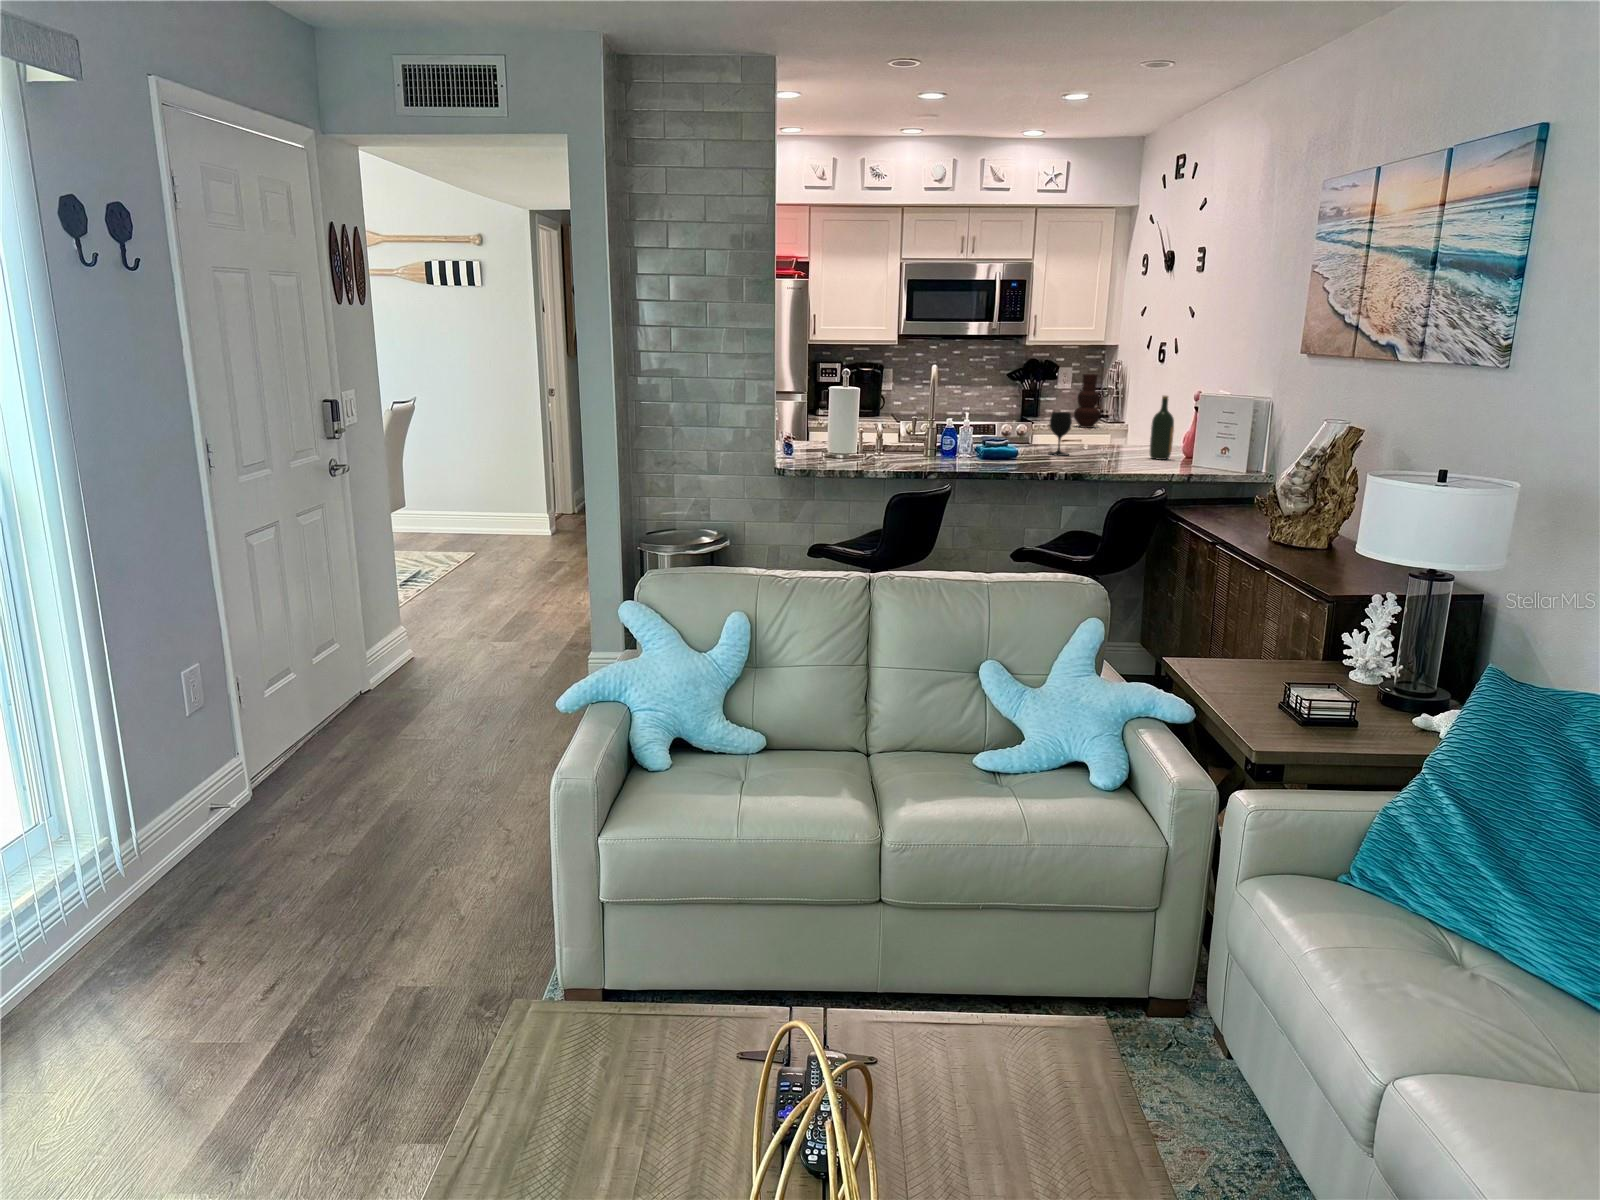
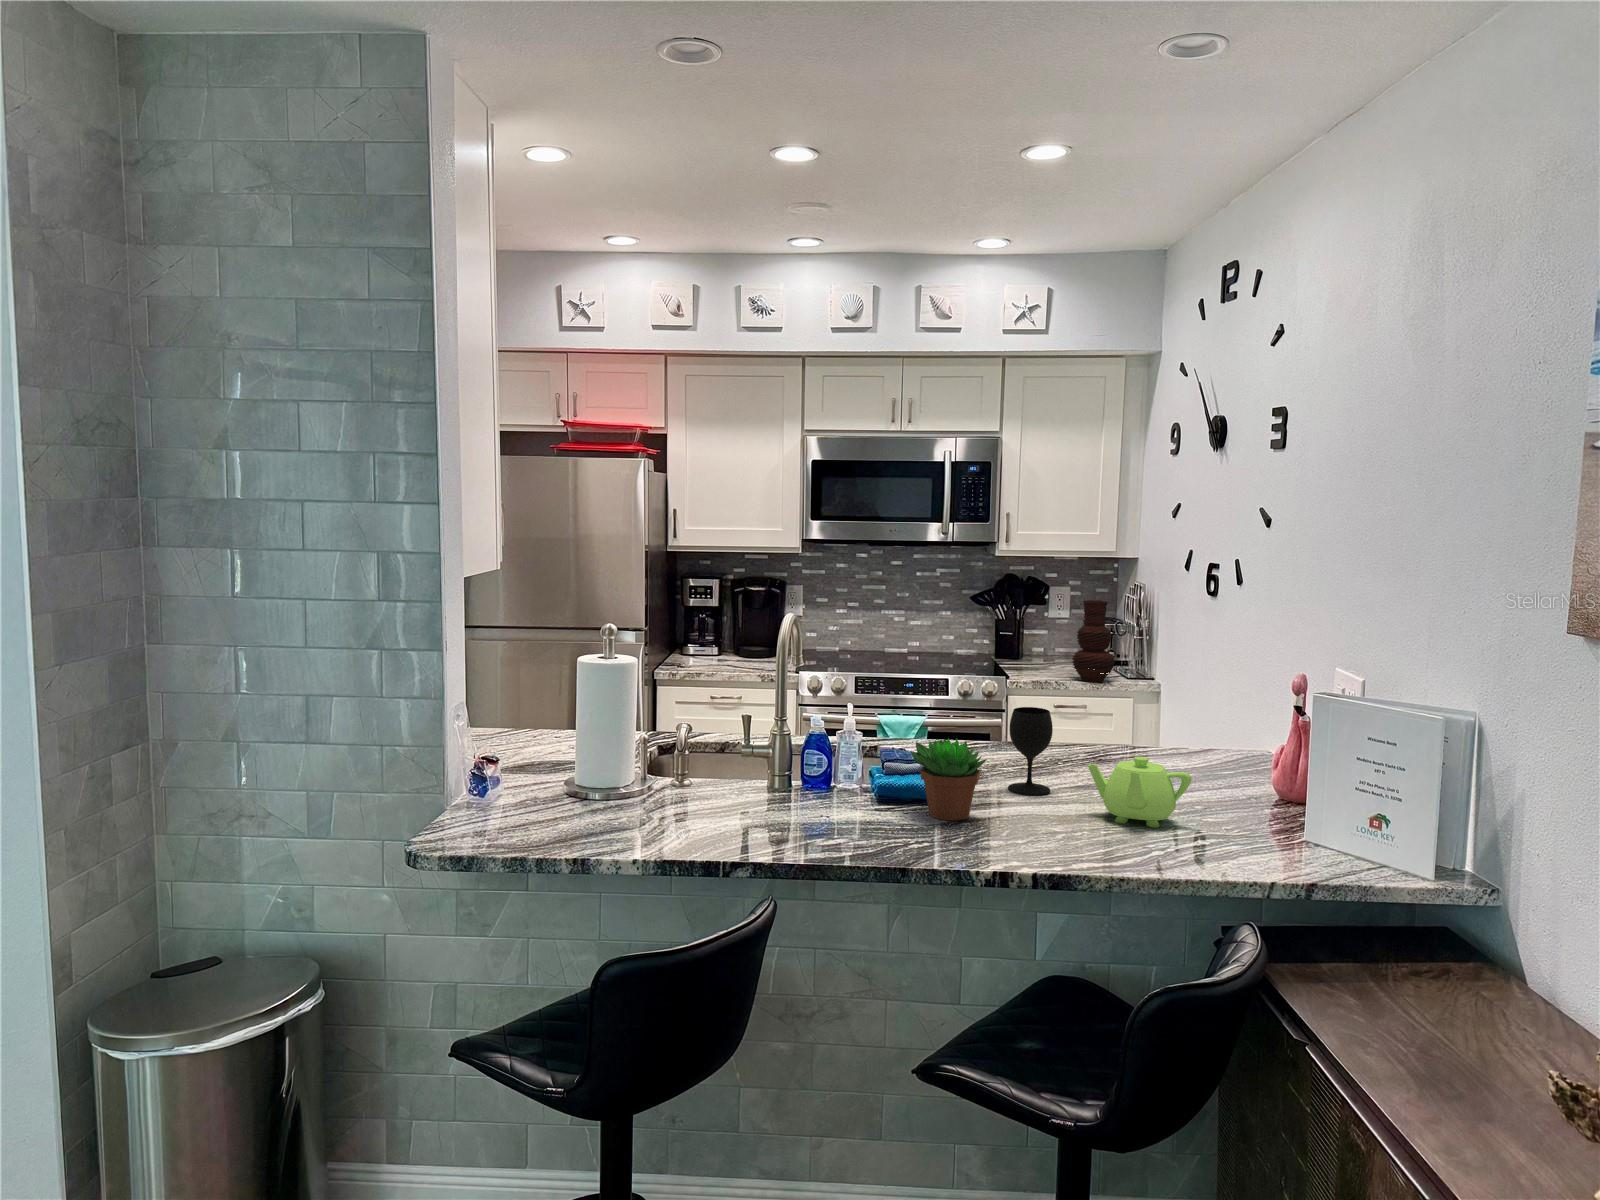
wine bottle: present [1149,396,1174,460] -> none [1209,680,1255,806]
succulent plant: none [1005,420,1042,460] -> present [910,739,986,821]
teapot: none [1090,430,1140,463] -> present [1088,757,1191,828]

